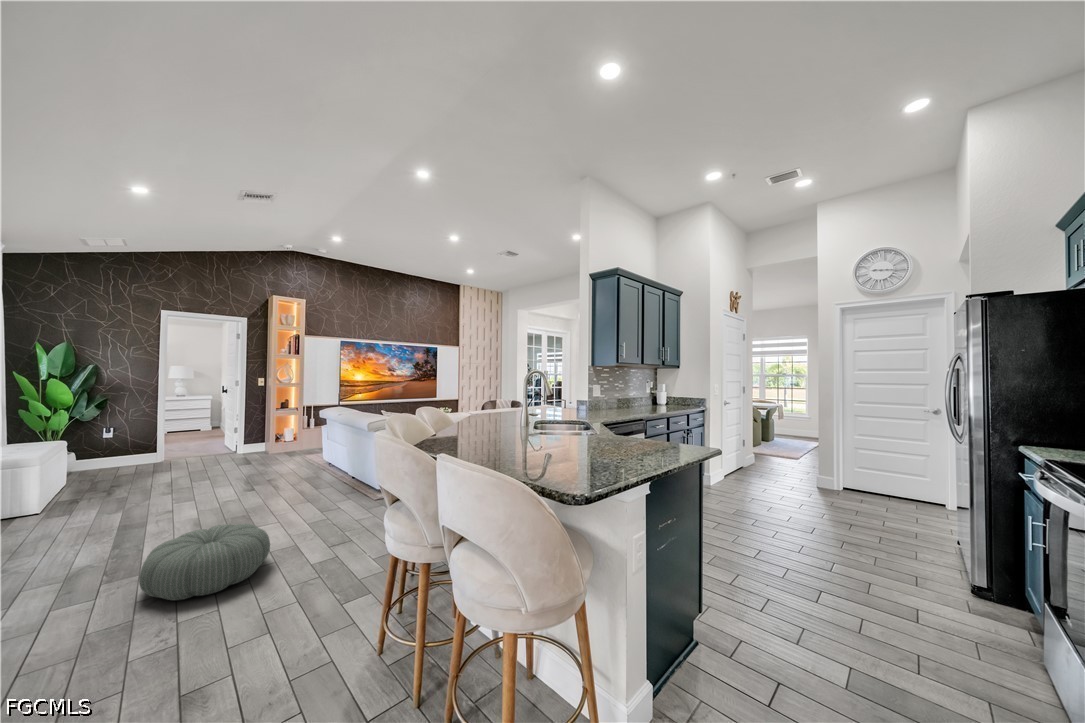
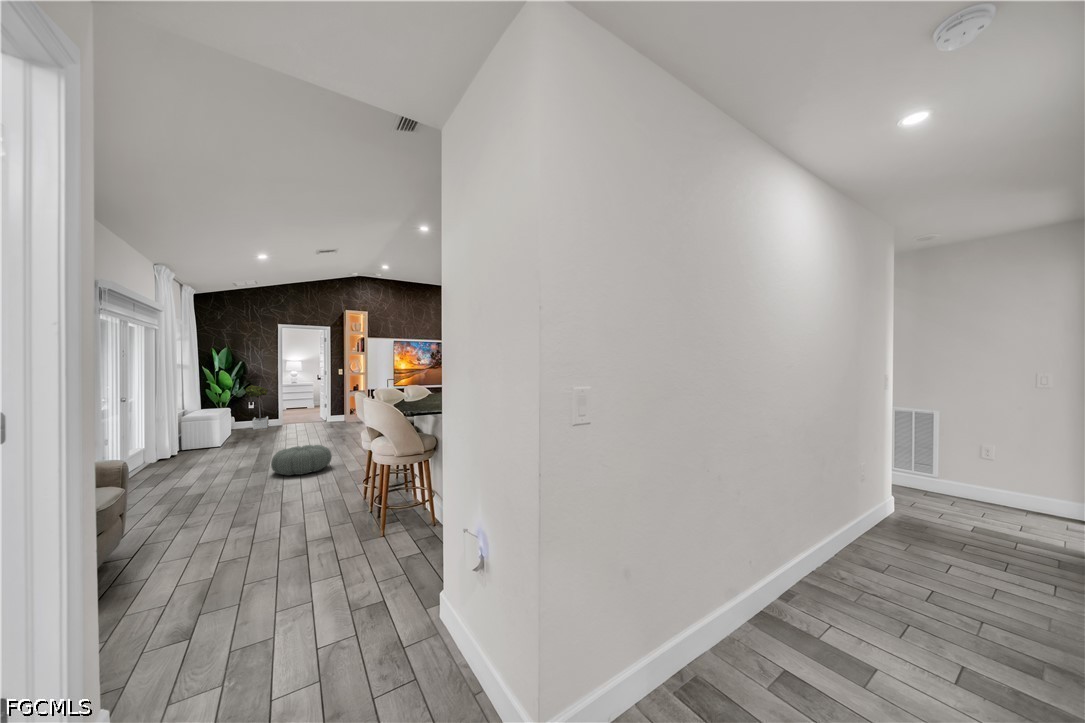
potted tree: none [98,402,141,471] -> present [246,385,269,429]

